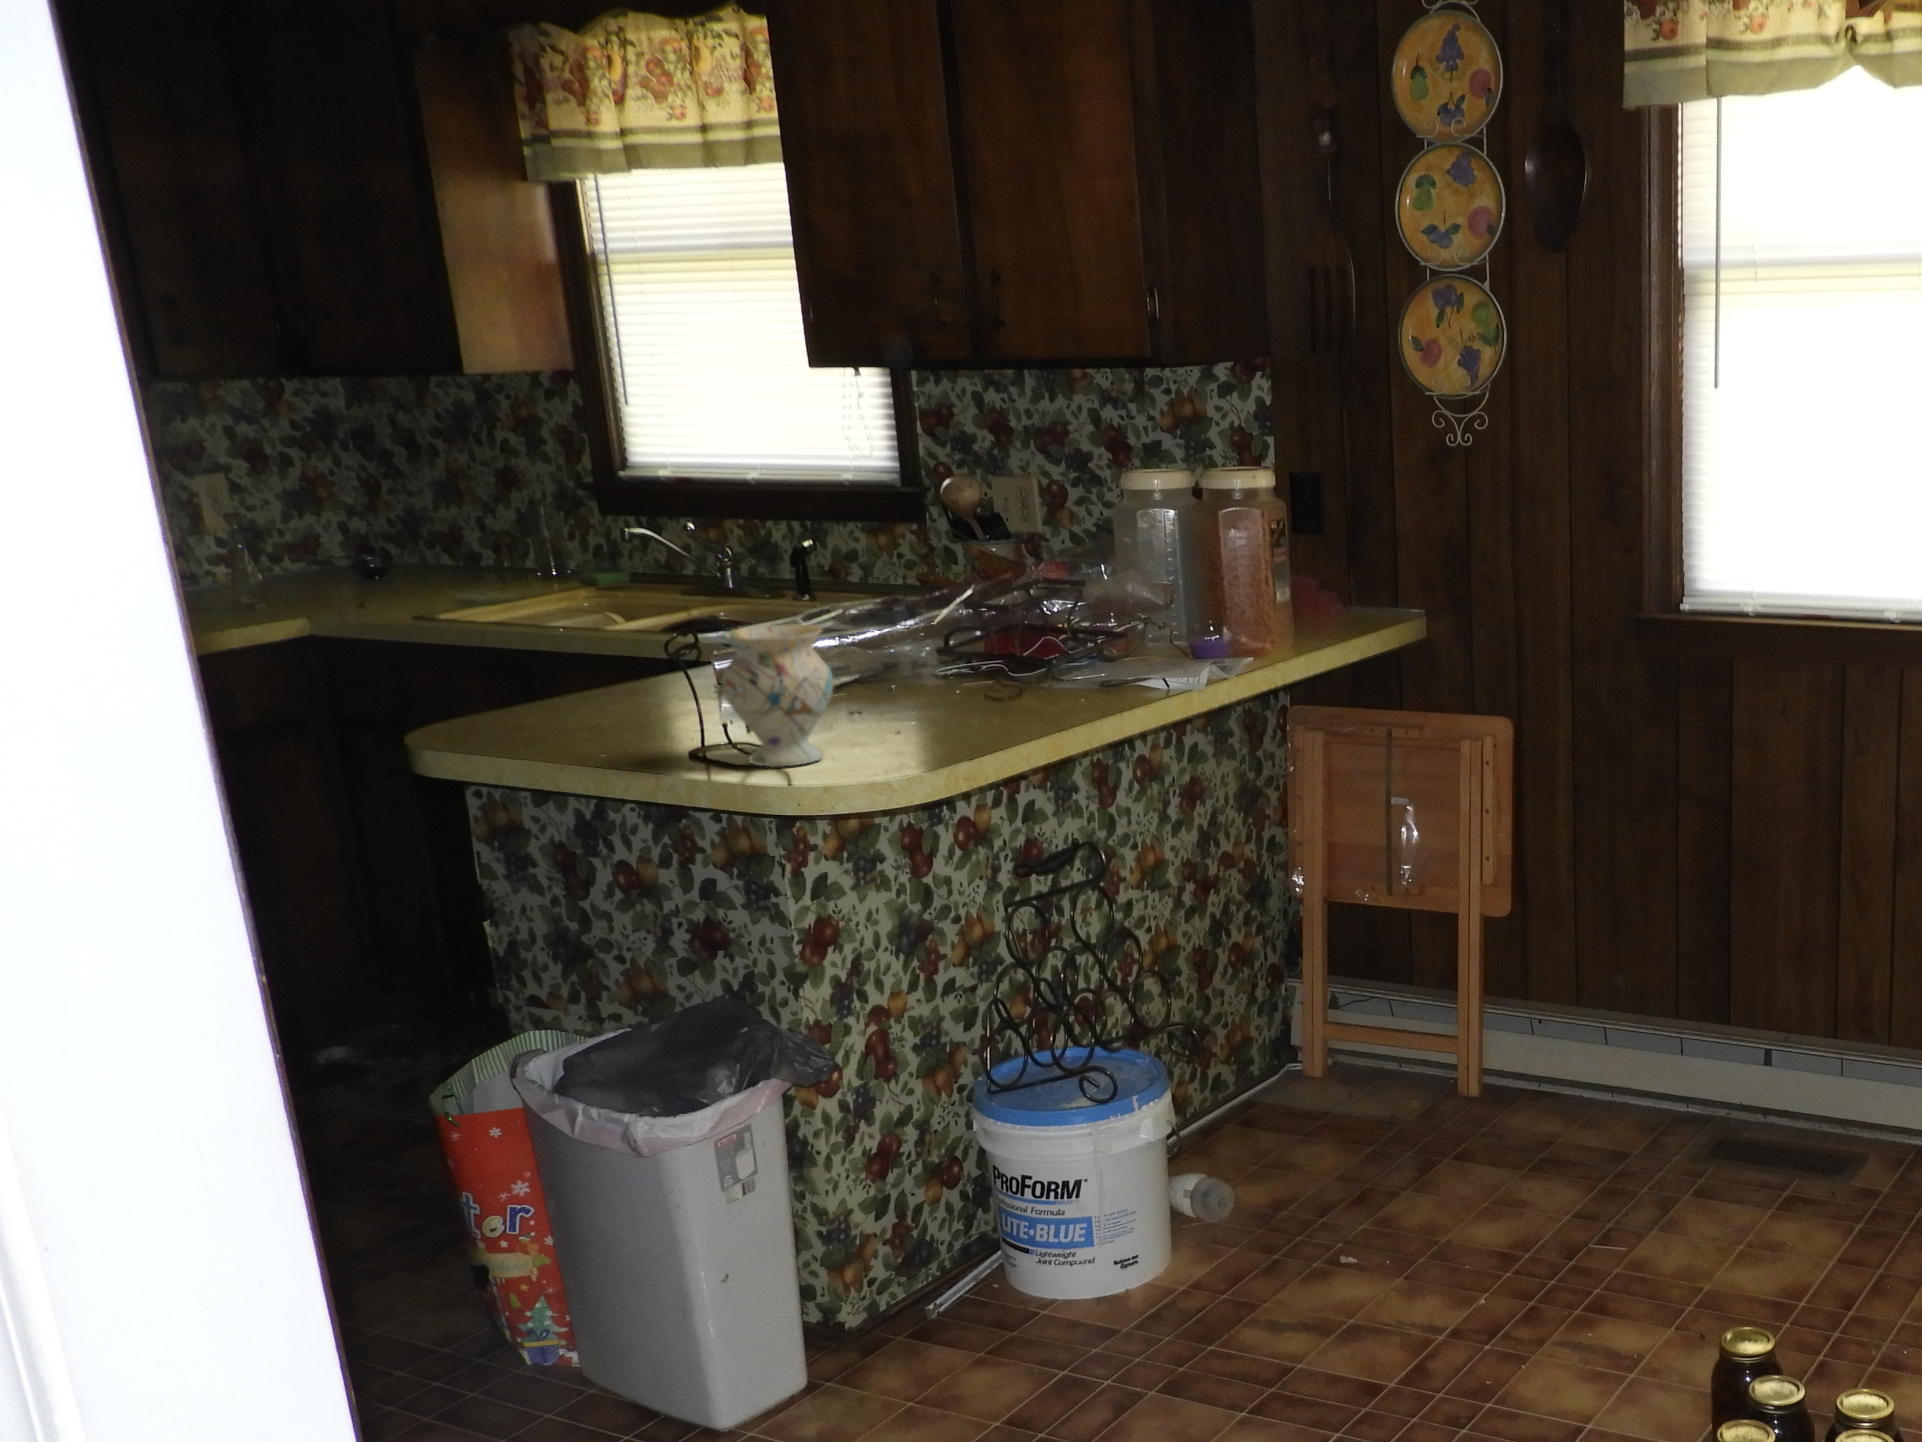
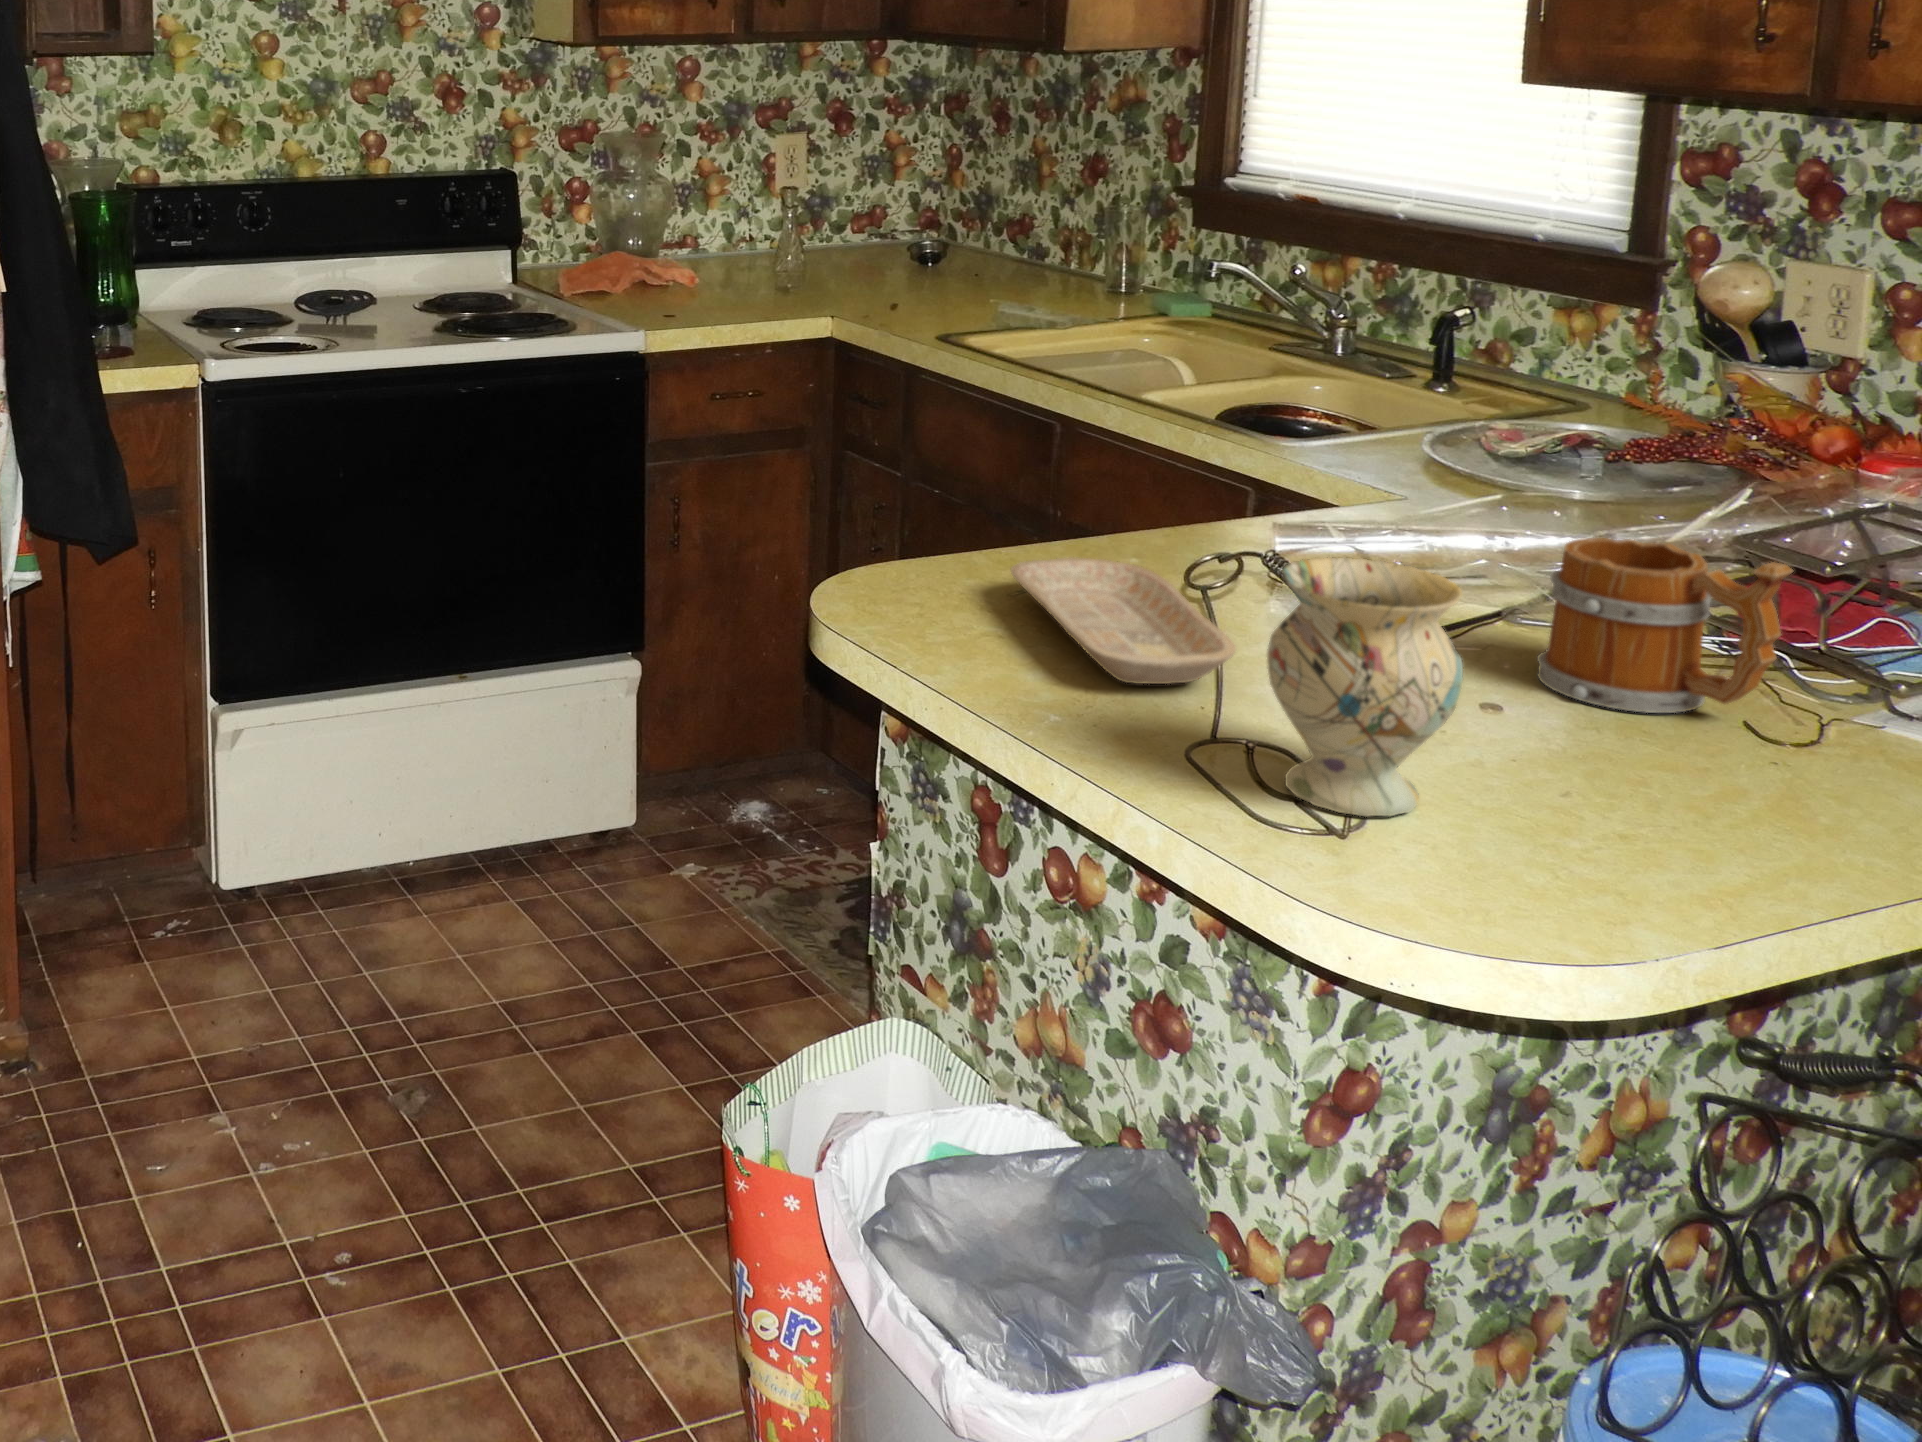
mug: none [876,608,997,710] -> present [1537,538,1793,713]
tray: none [543,690,705,743] -> present [1011,557,1236,684]

